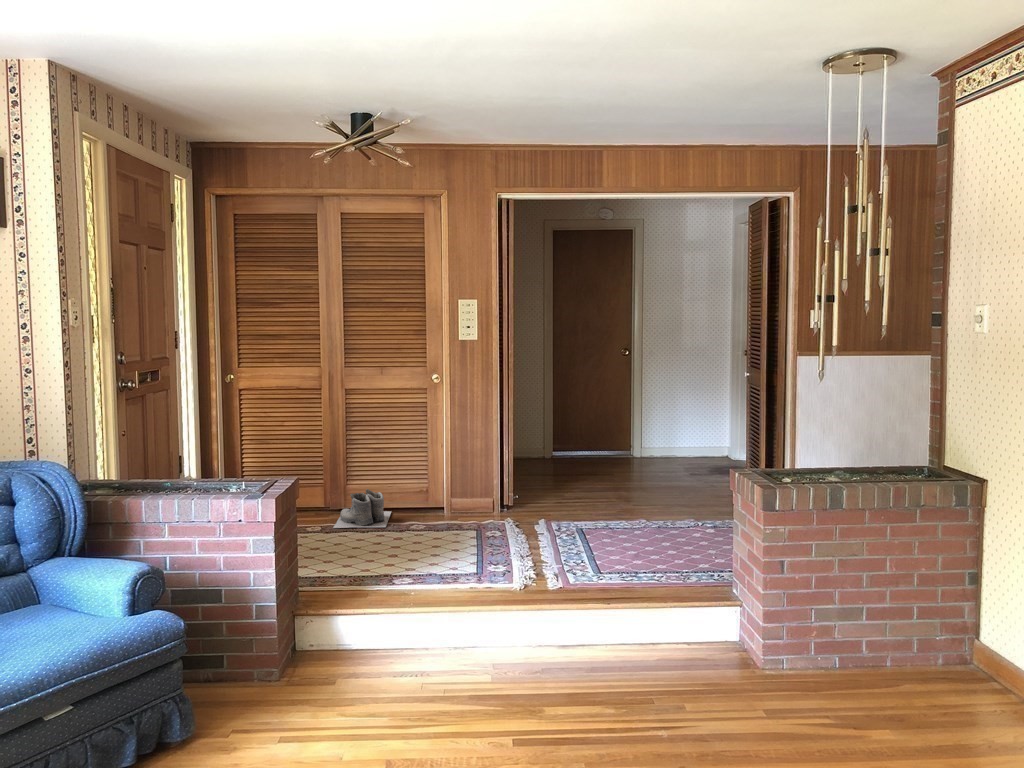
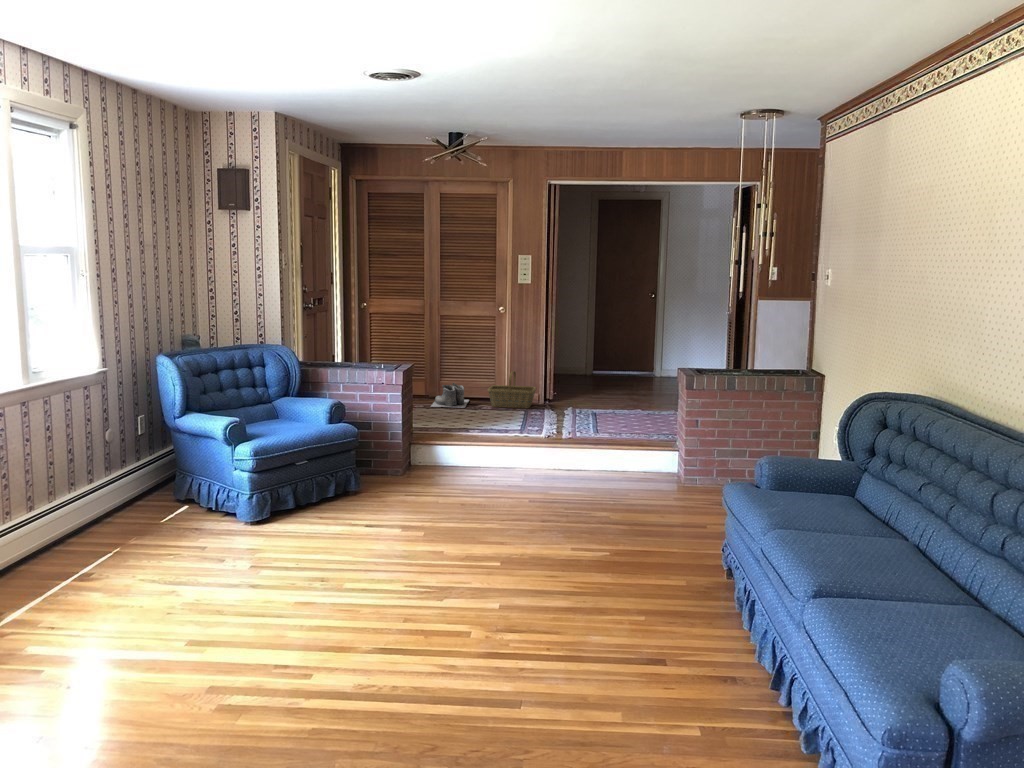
basket: none [419,468,490,524] -> present [488,371,536,408]

